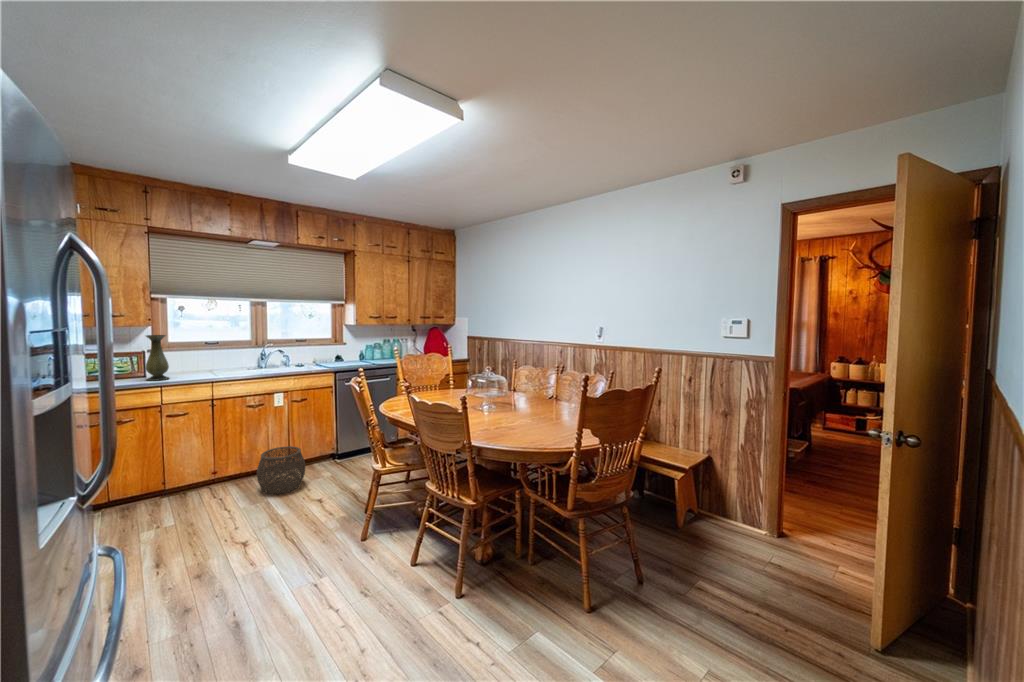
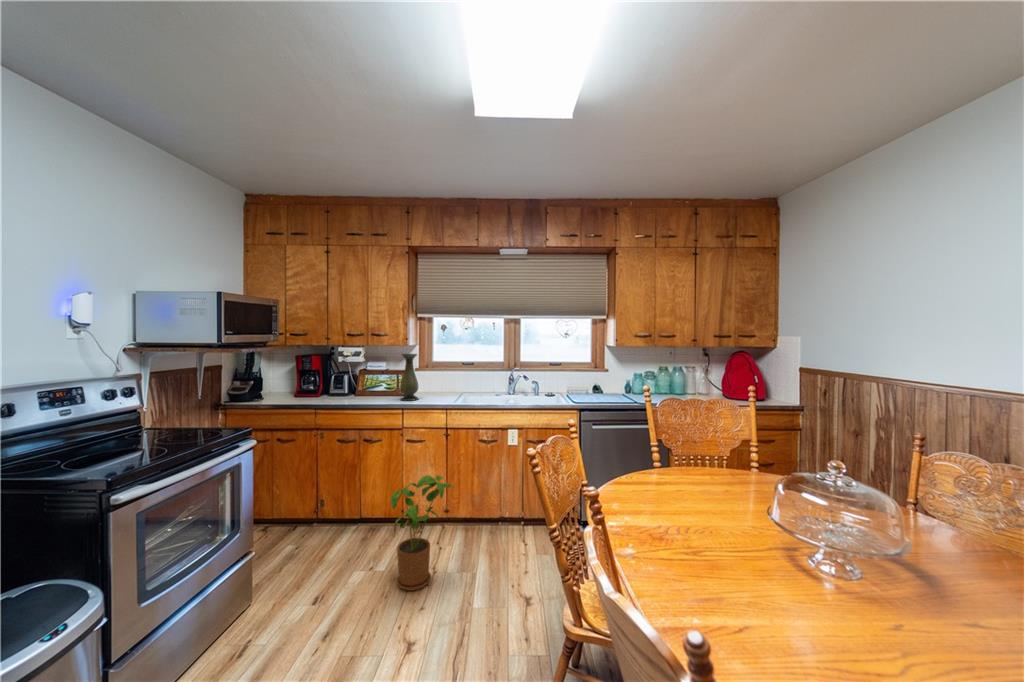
house plant: none [187,432,248,524] -> present [391,475,452,591]
woven basket: present [257,446,305,494] -> none [471,500,528,569]

